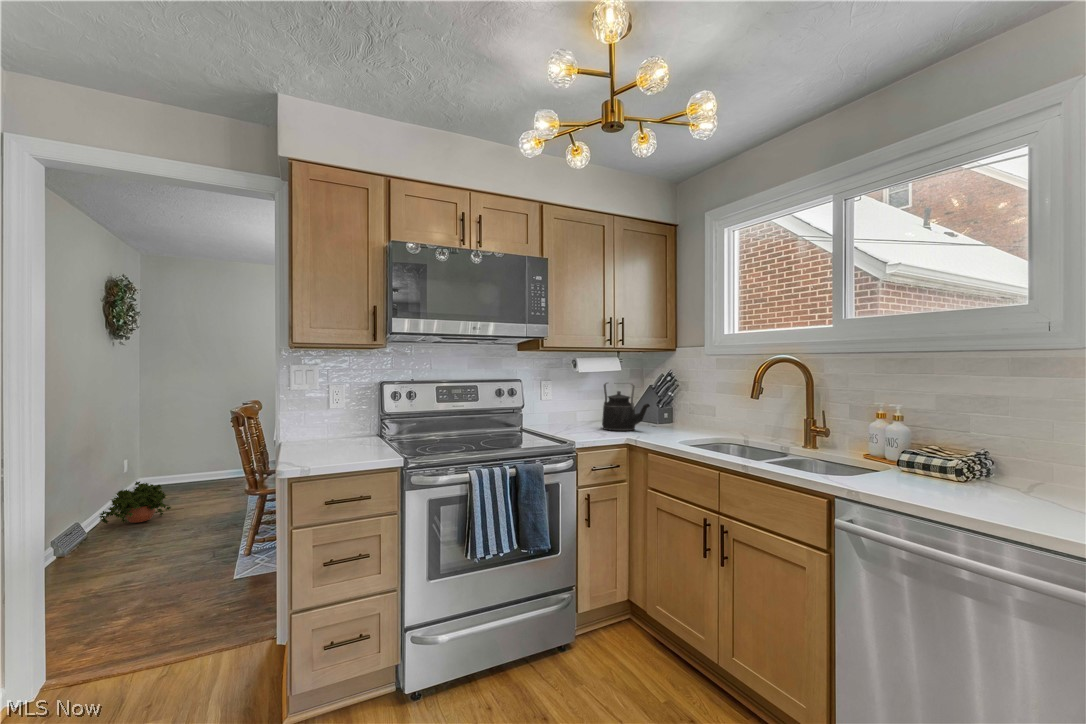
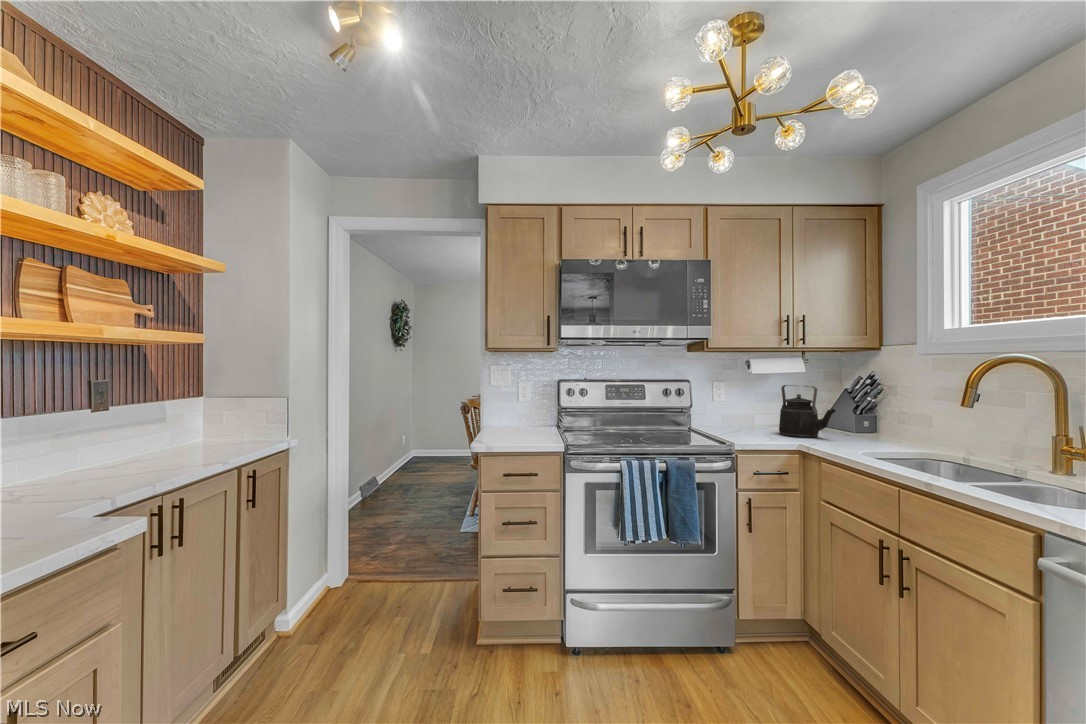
potted plant: present [100,482,171,524] -> none [386,450,430,481]

